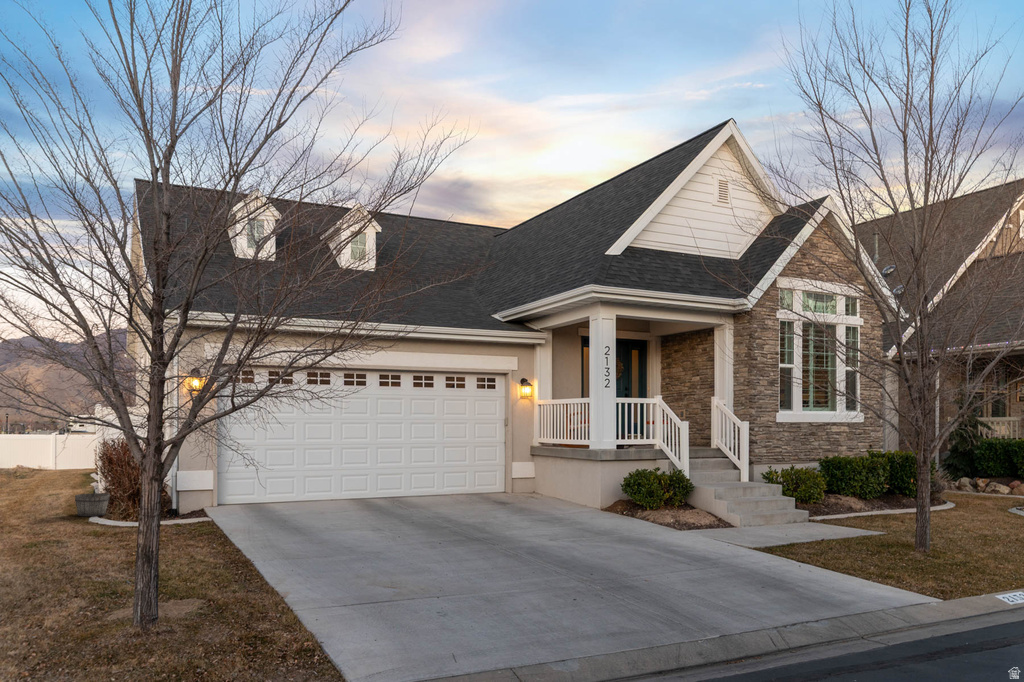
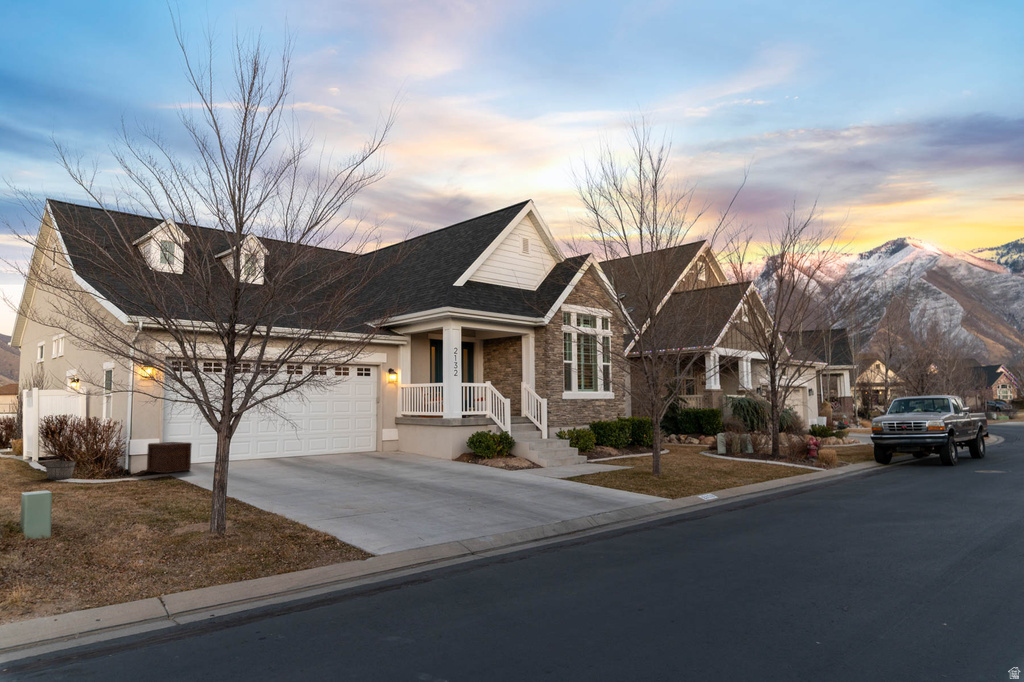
wooden crate: none [197,471,250,513] -> present [147,442,192,473]

